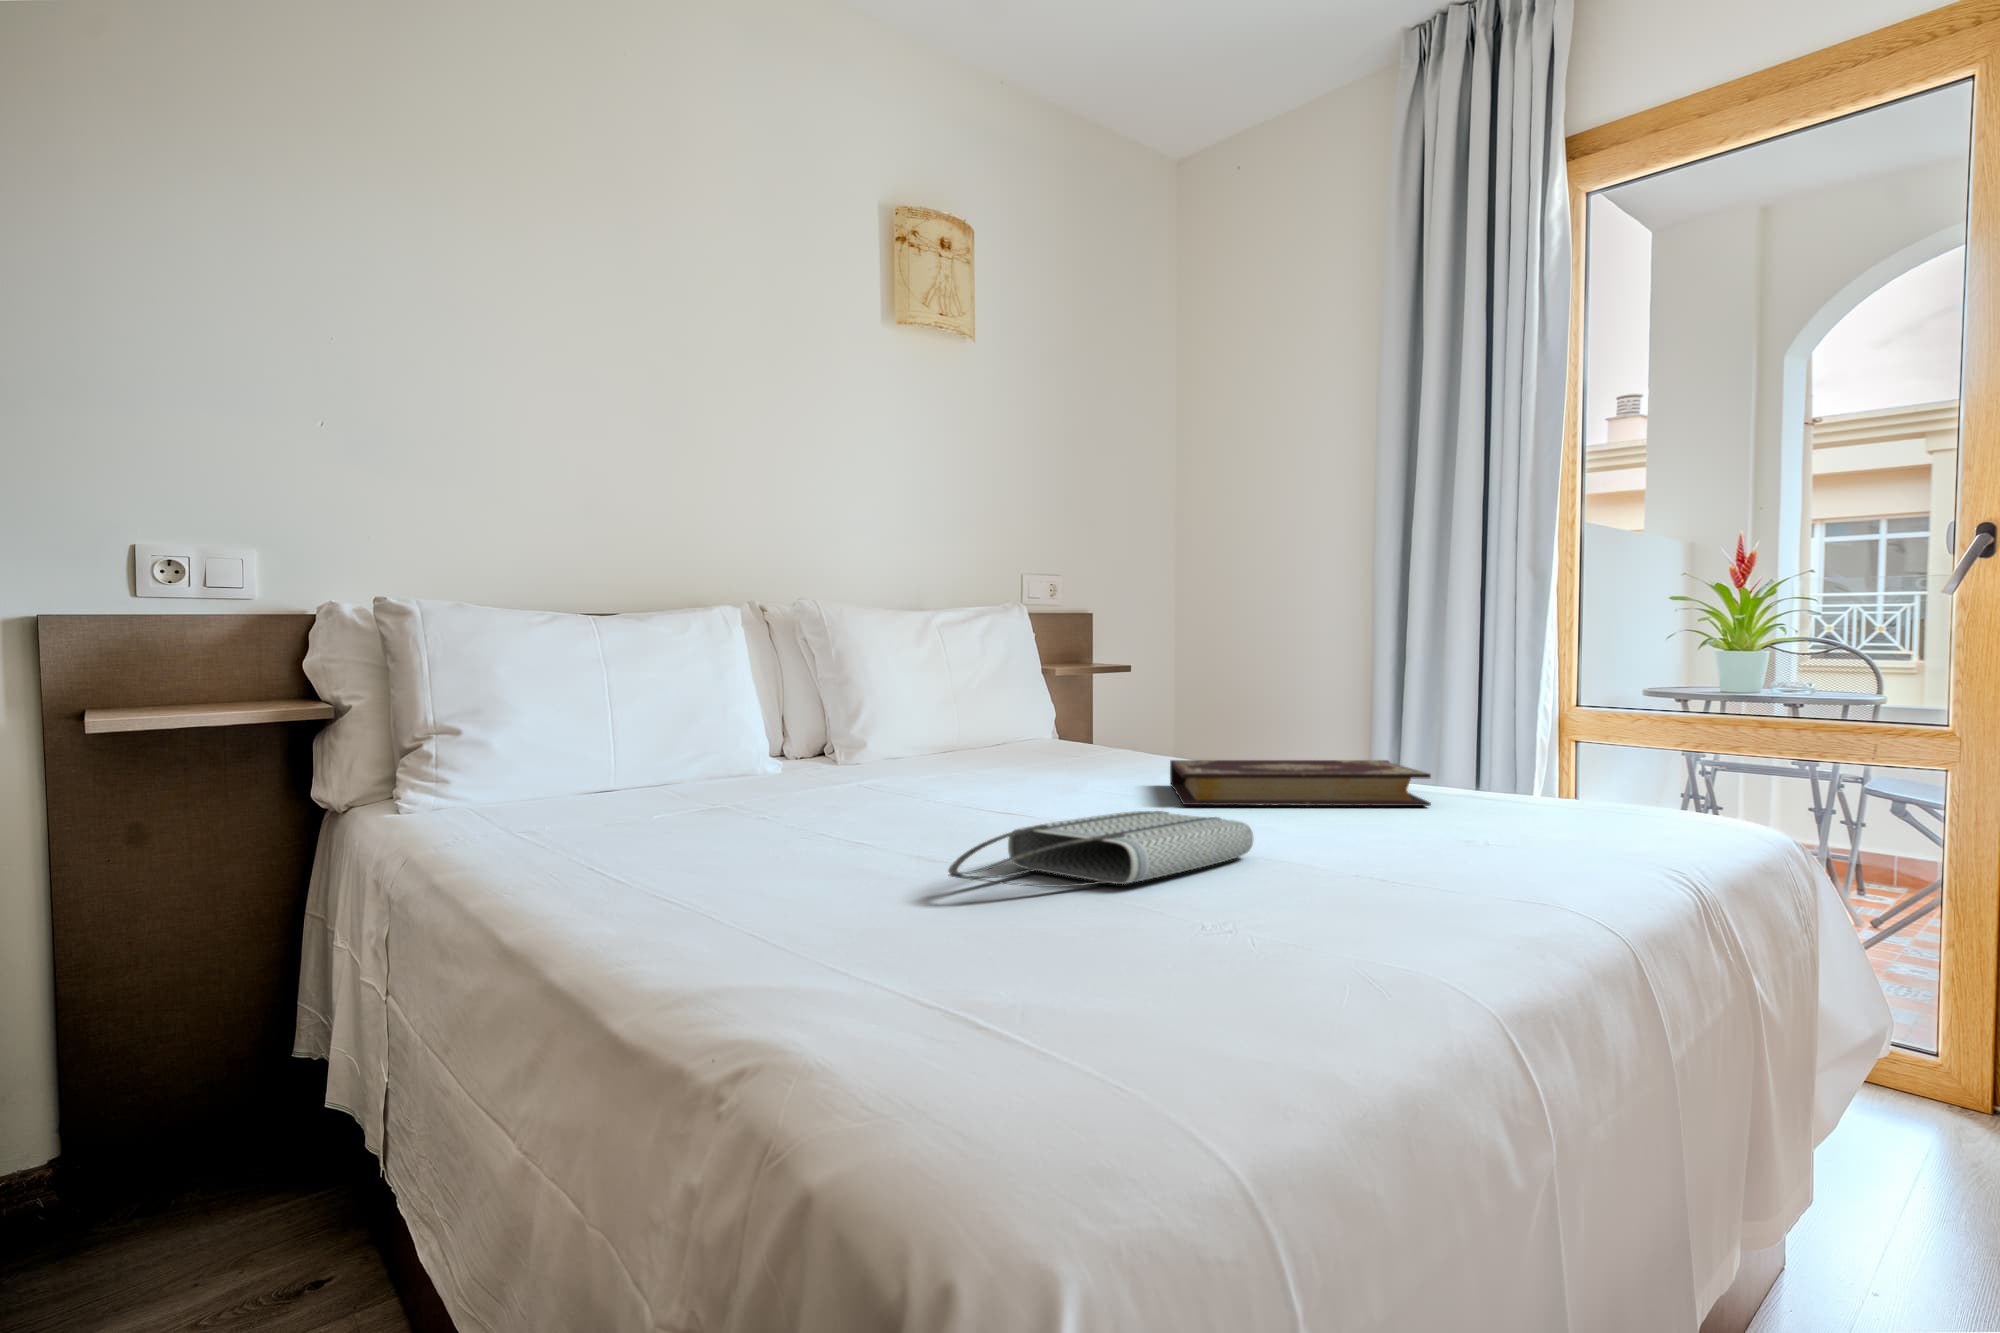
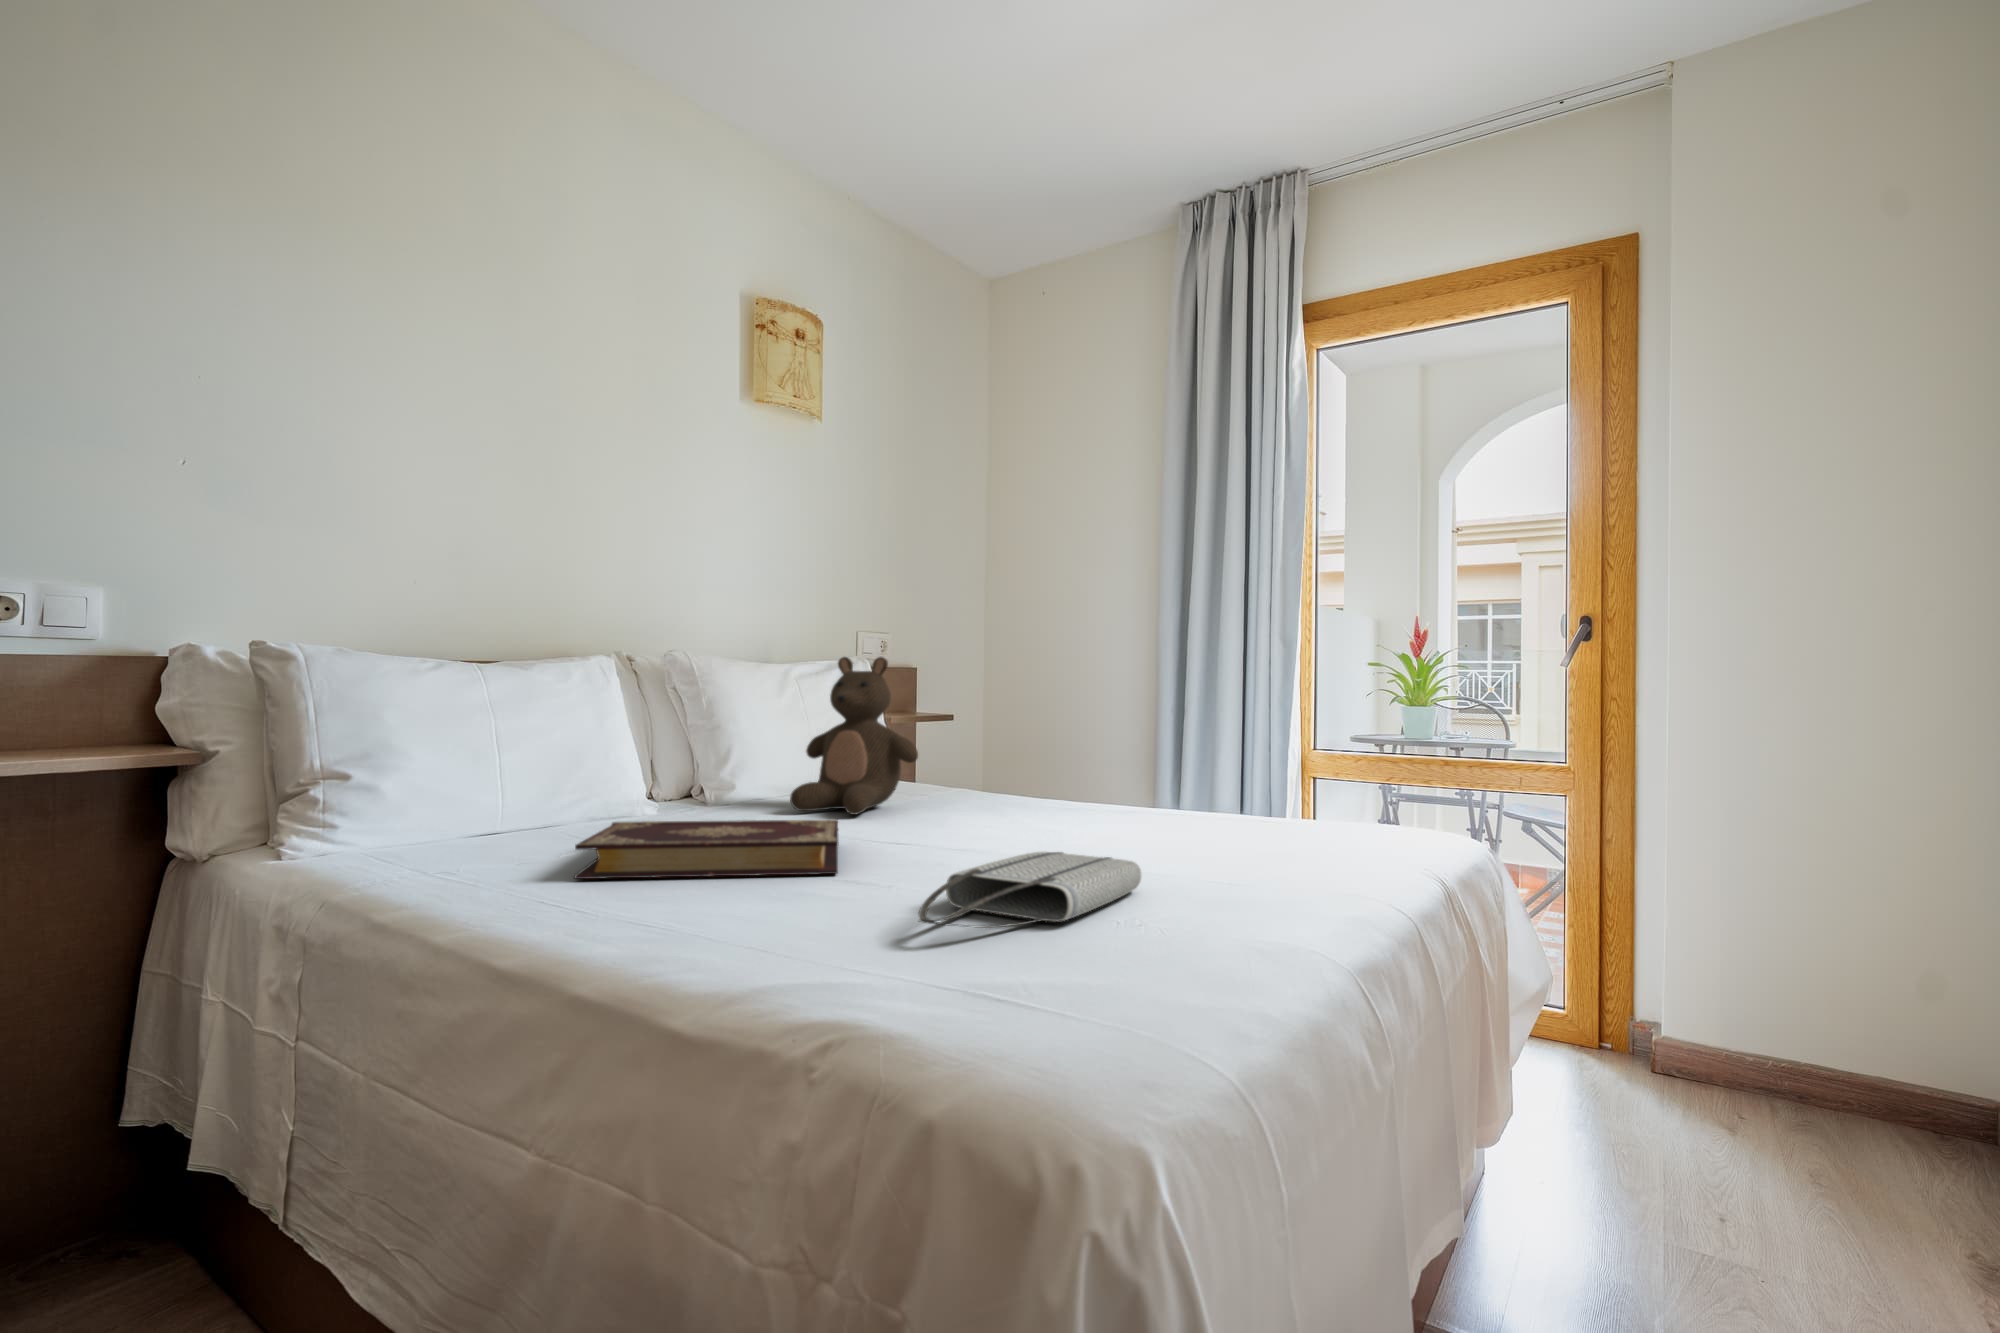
stuffed bear: none [916,600,1059,778] -> present [790,657,918,815]
book: present [1170,760,1431,806] -> present [575,820,839,879]

